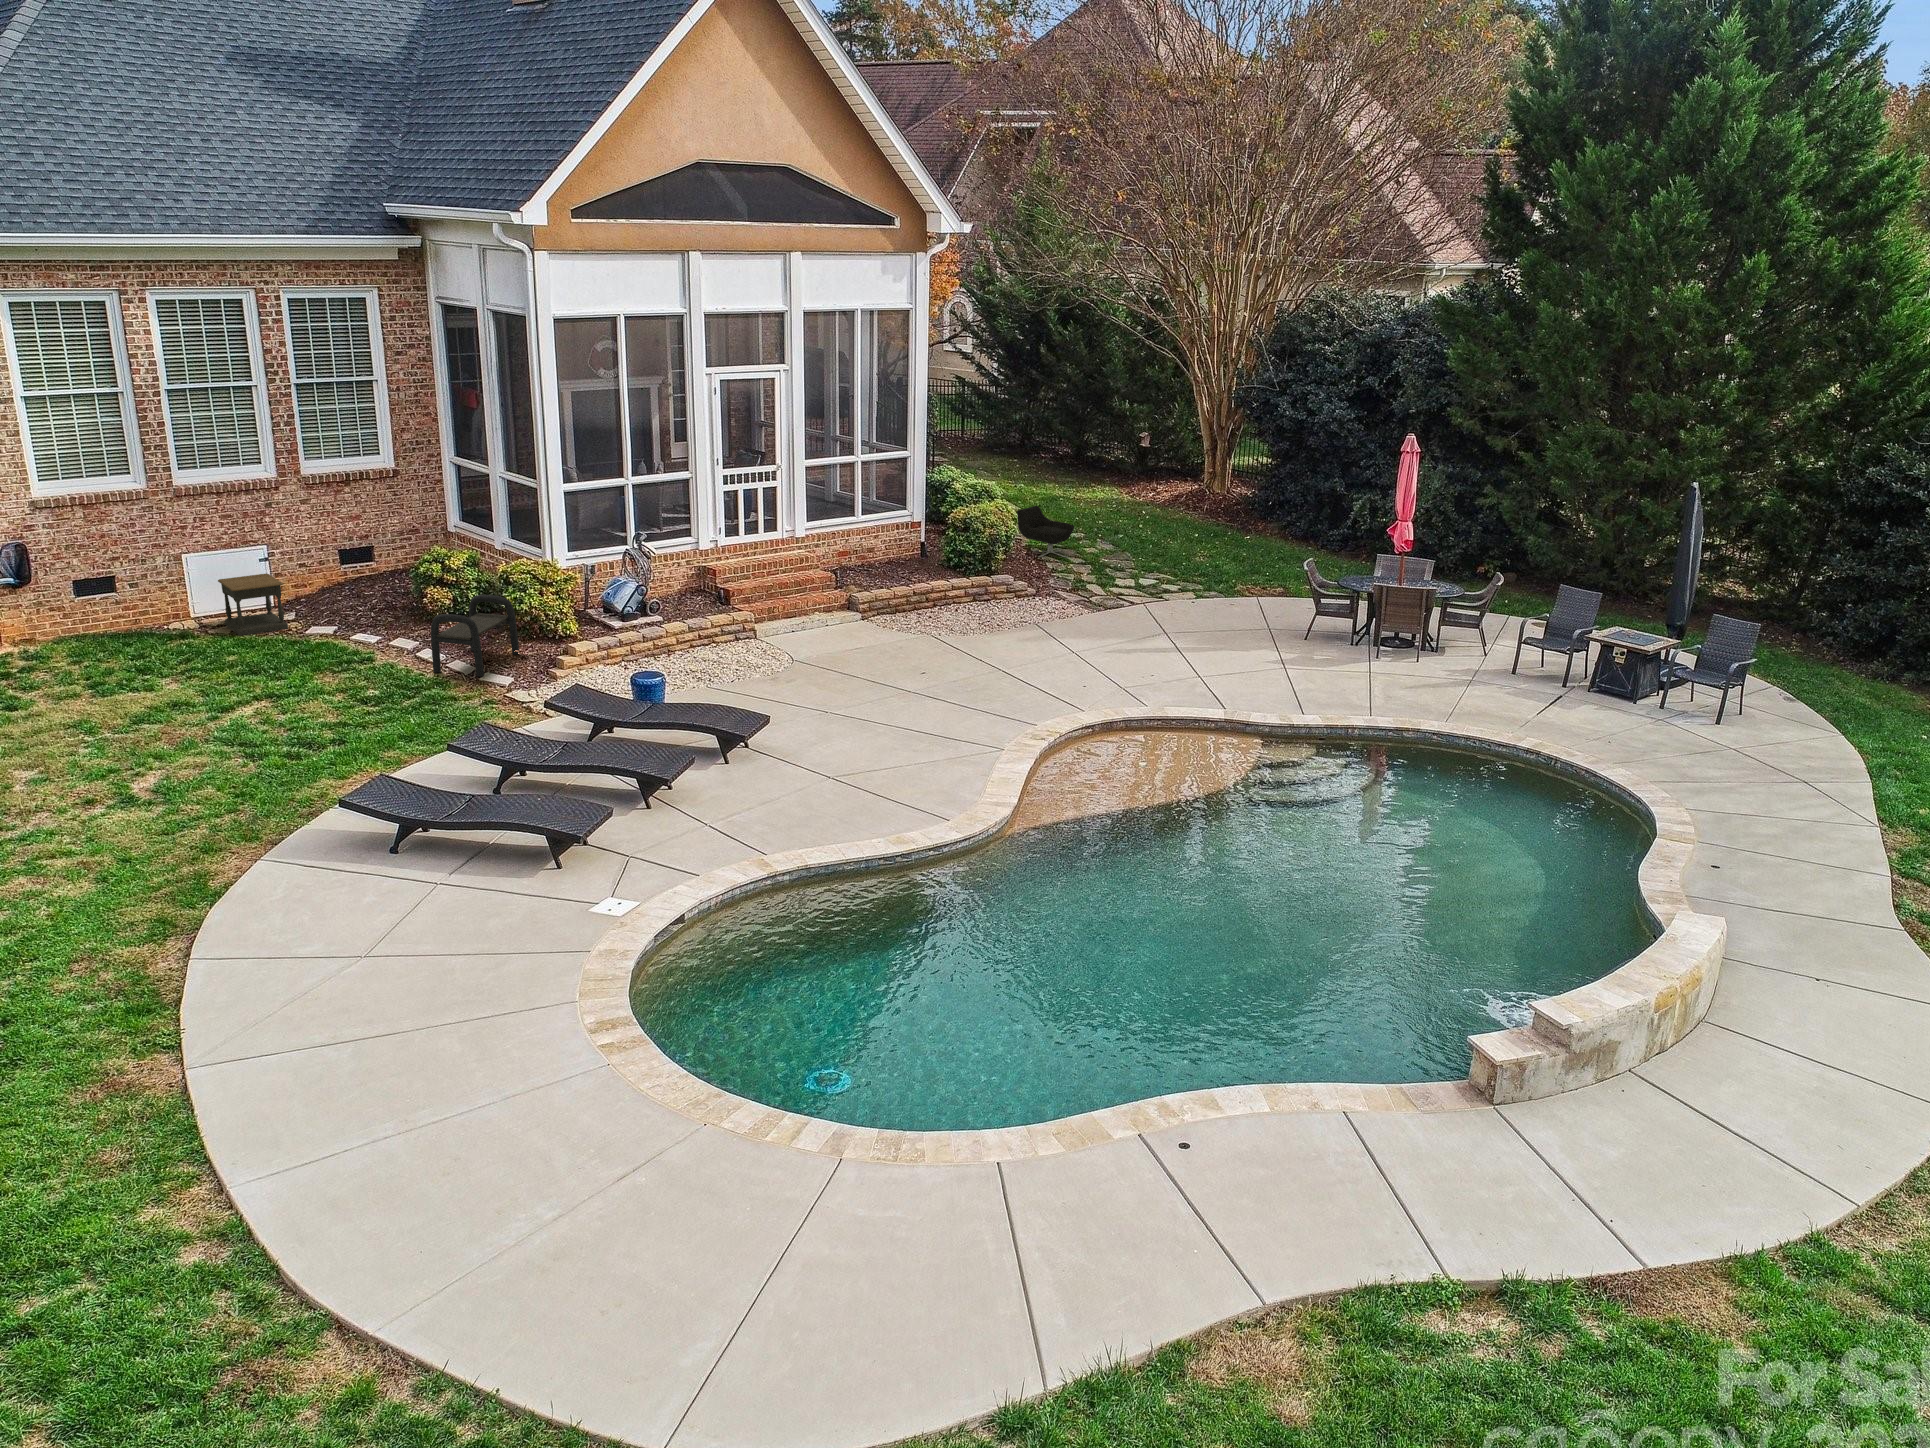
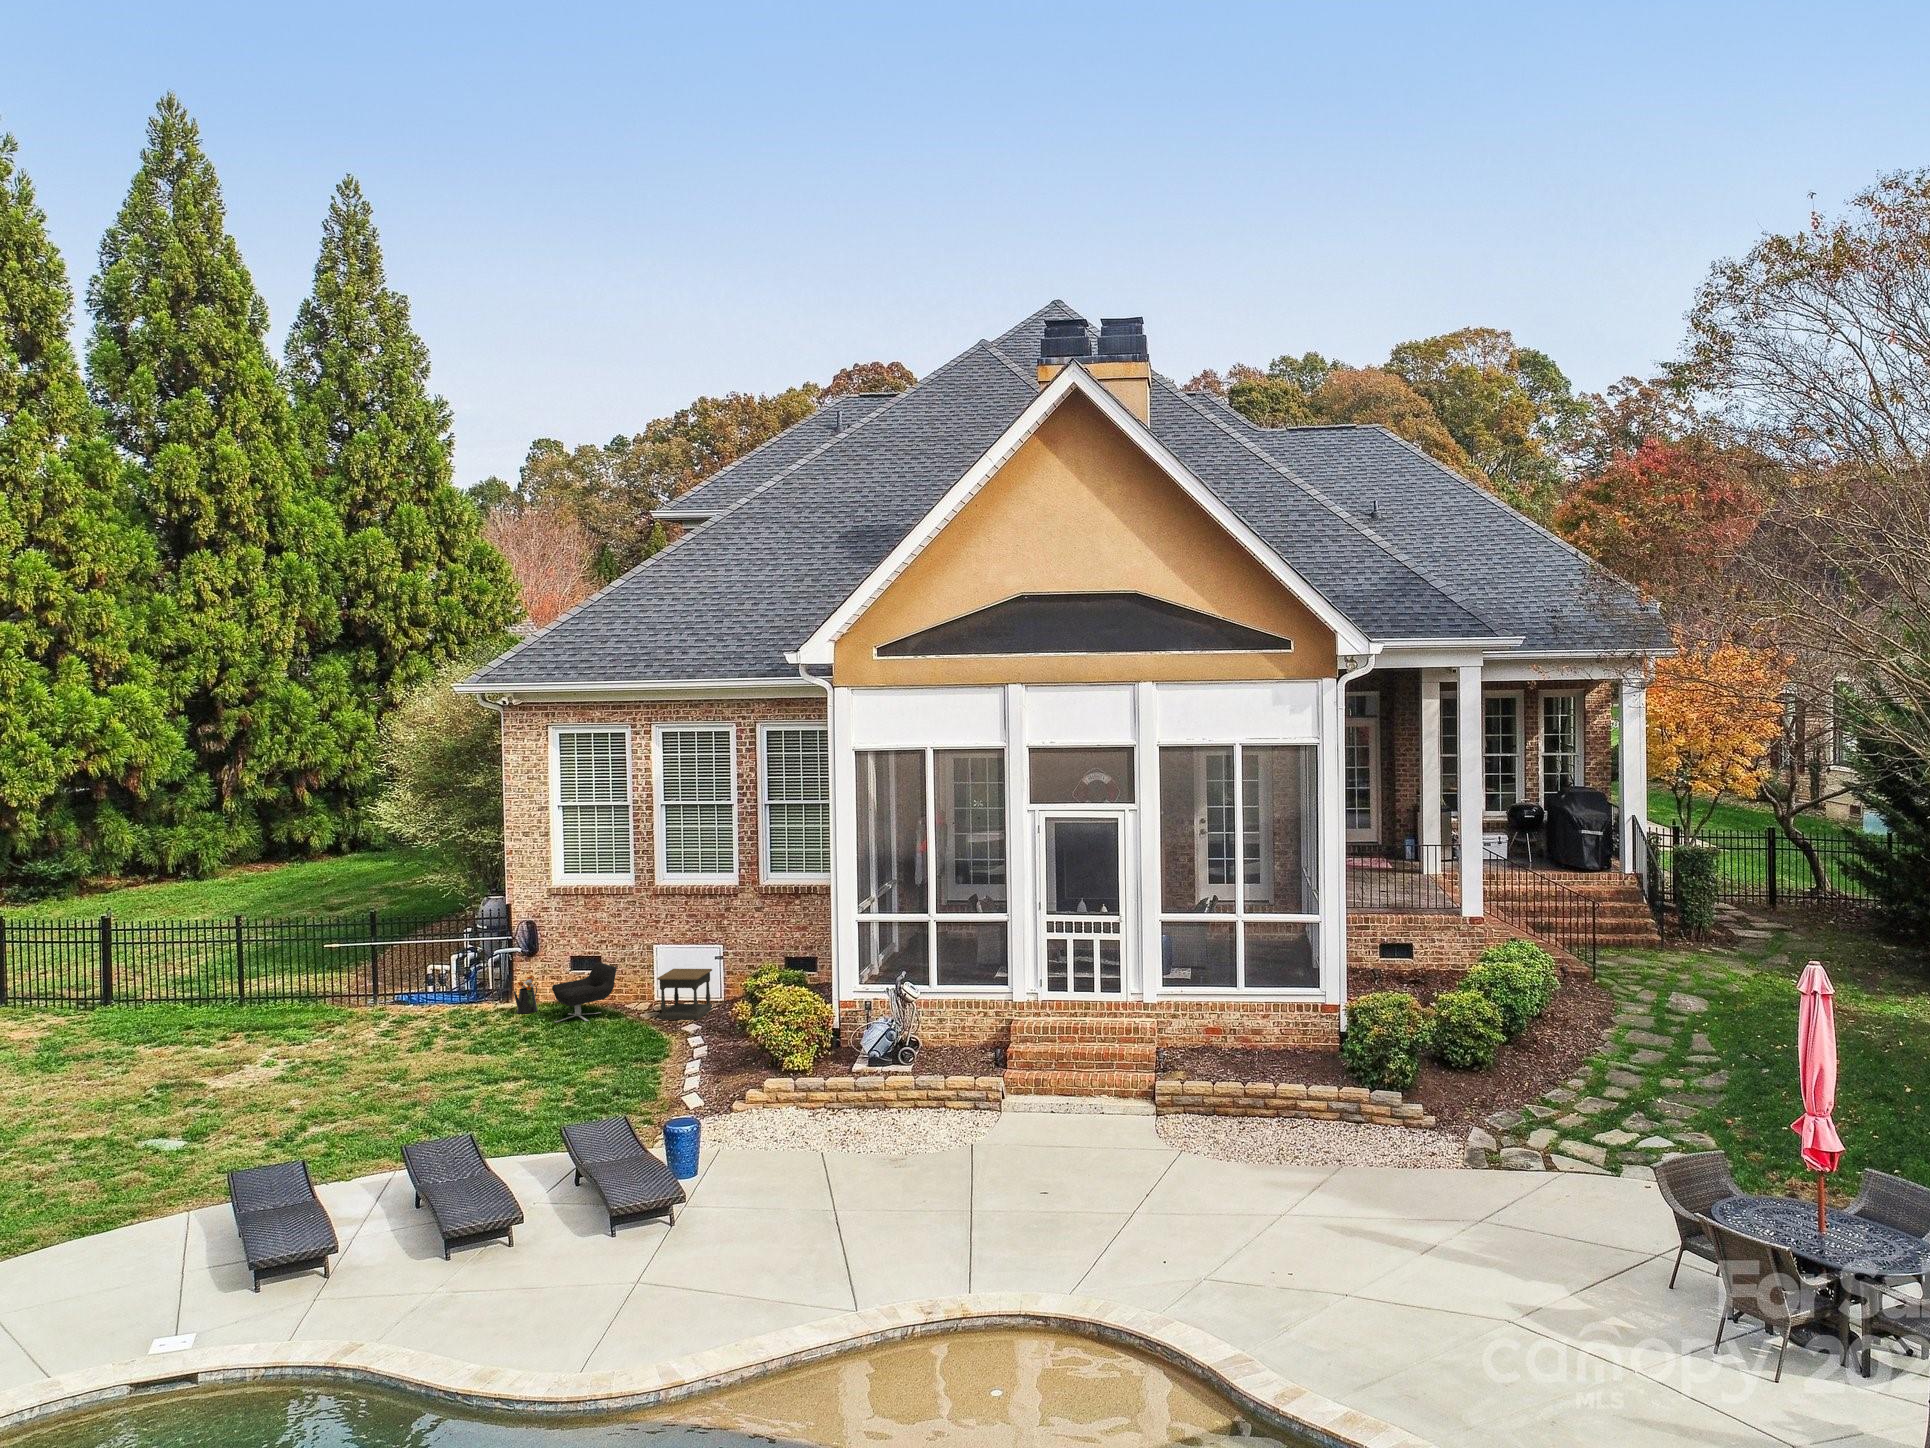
lounge chair: present [1017,506,1074,558] -> present [552,962,617,1022]
bench: present [431,595,519,677] -> none [676,1012,771,1092]
watering can: none [13,613,47,661] -> present [514,976,538,1014]

